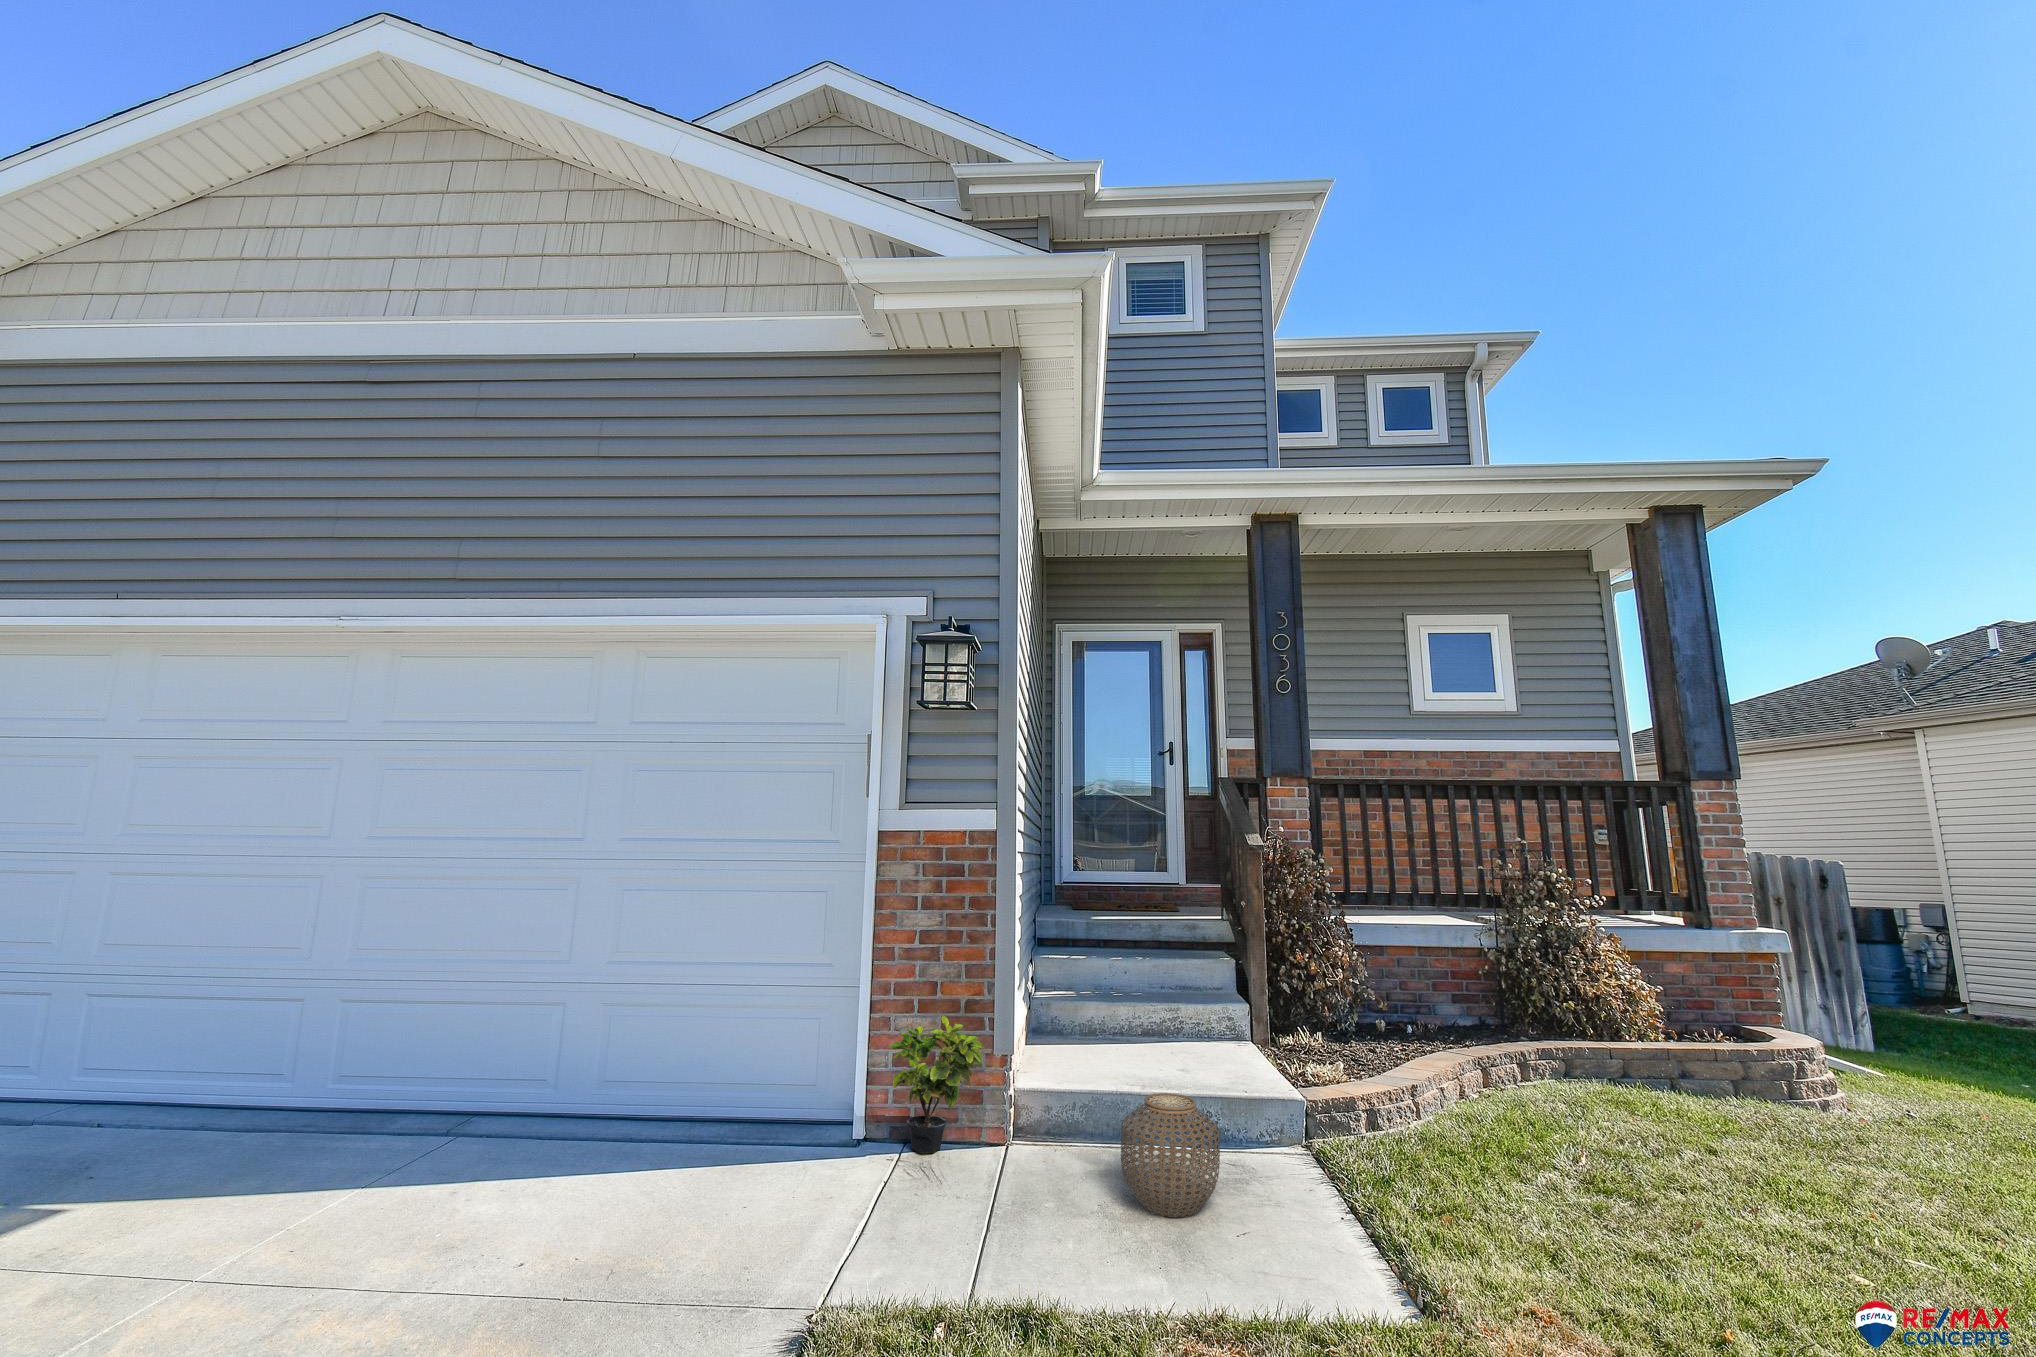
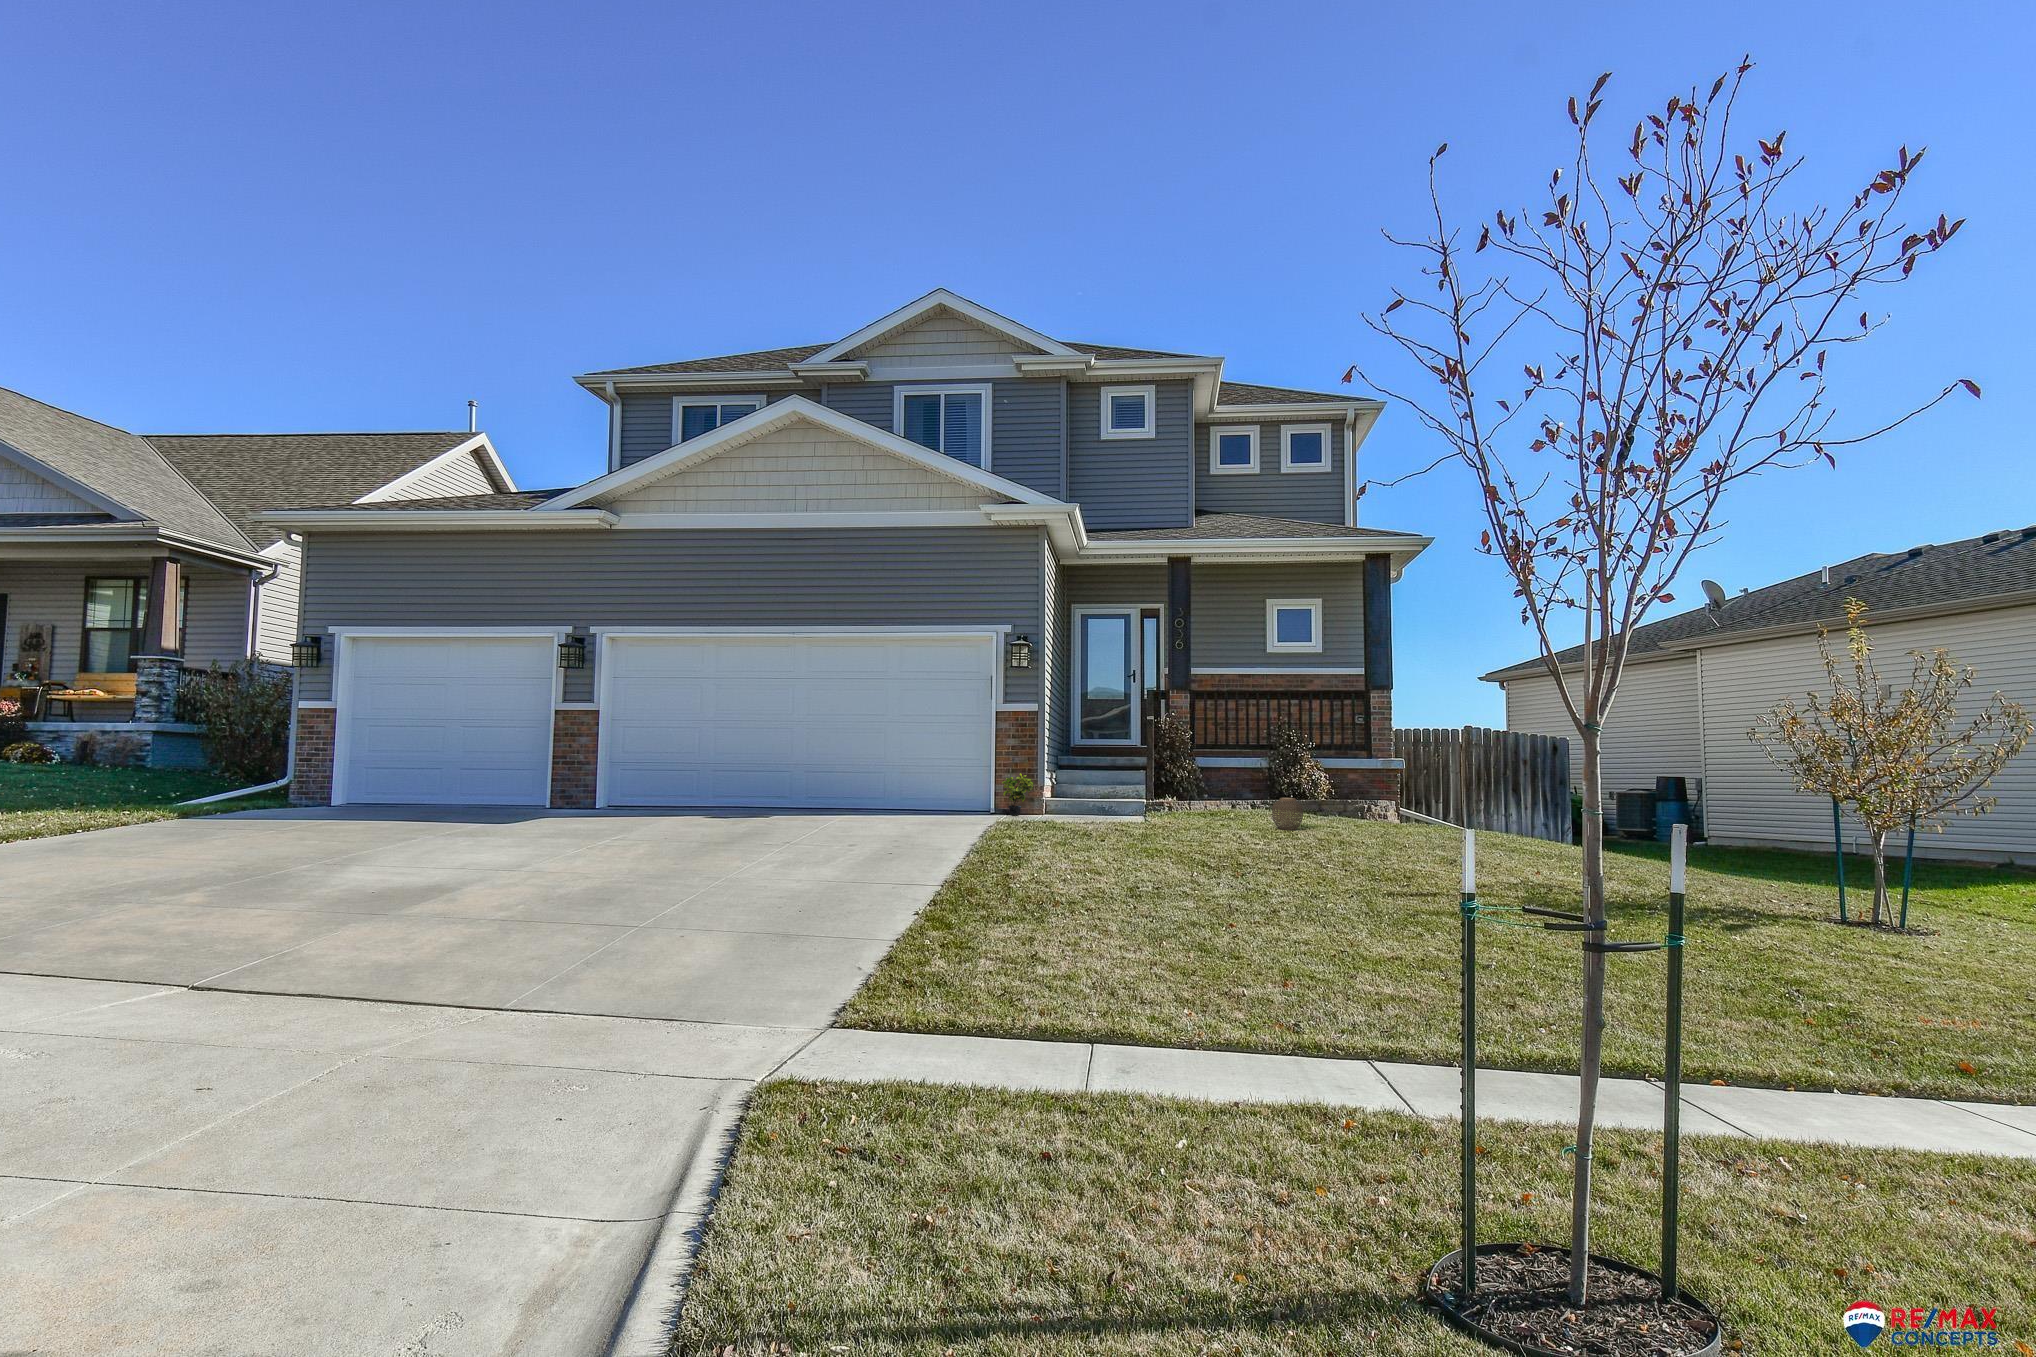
woven basket: present [1121,1093,1220,1217] -> present [1272,797,1303,830]

